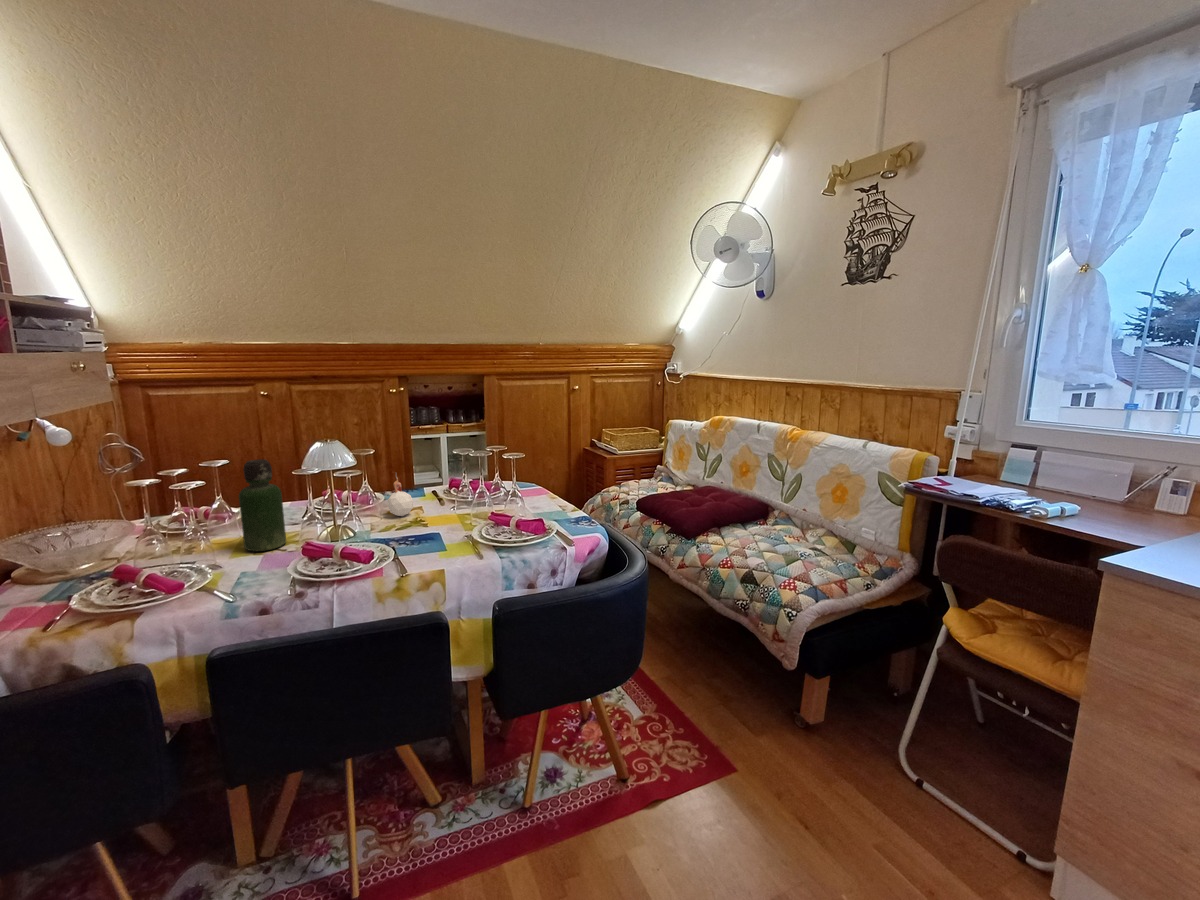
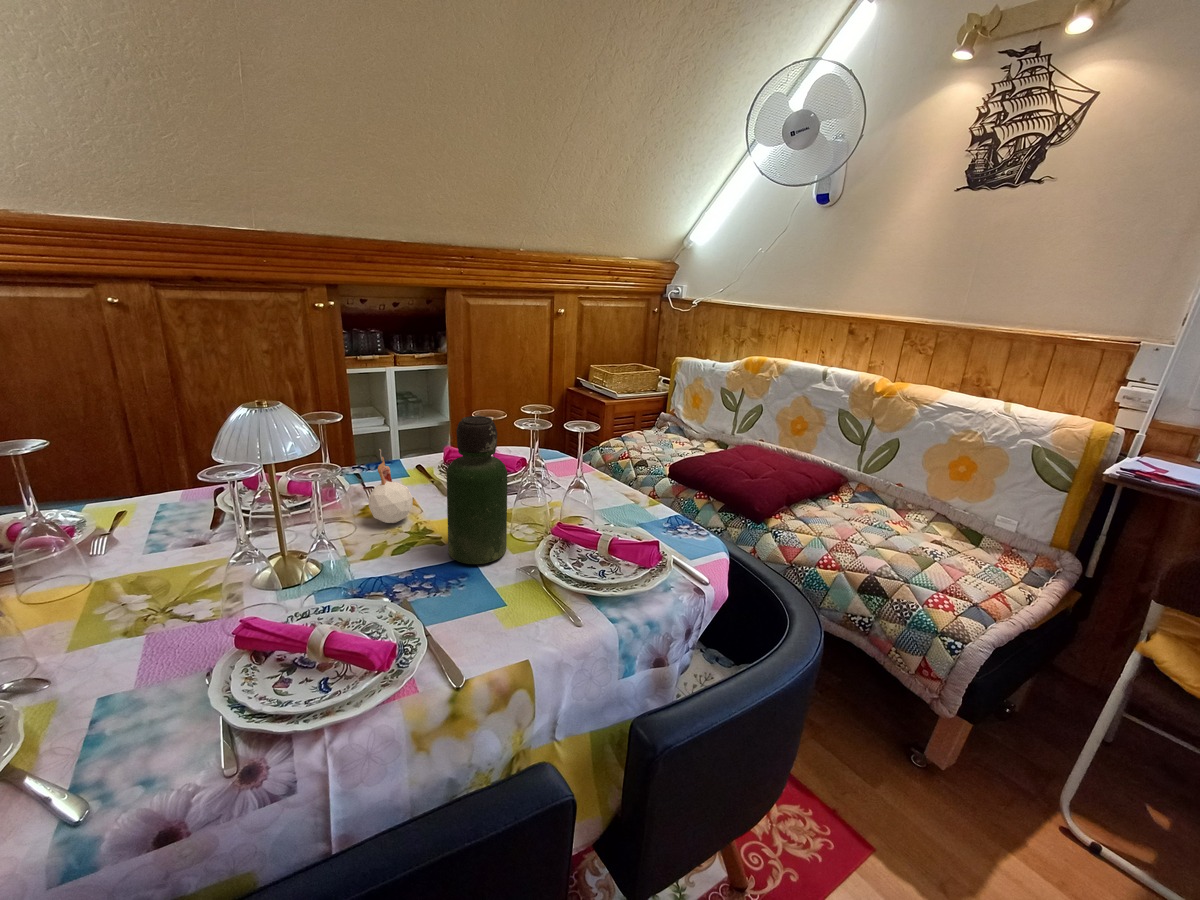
bottle: present [239,459,286,551] -> present [446,416,507,564]

